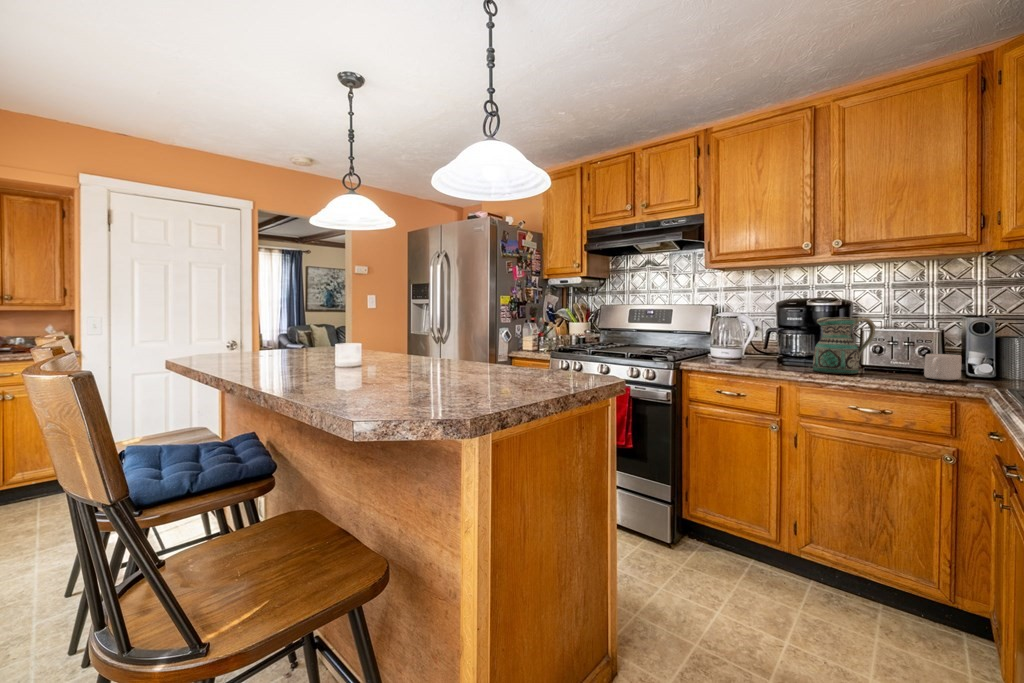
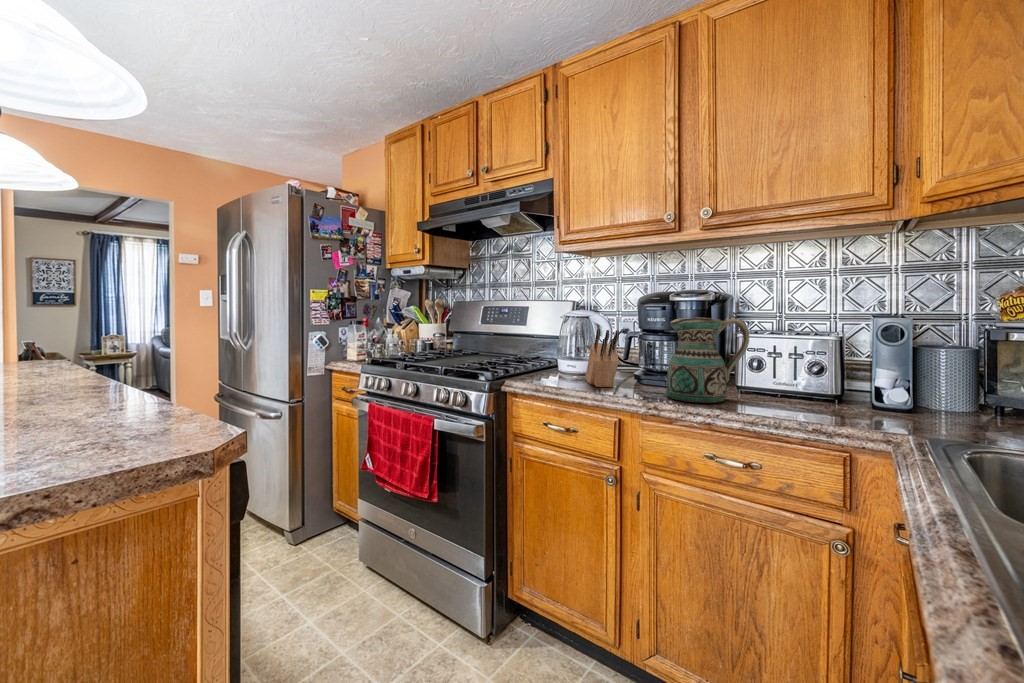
knife block: none [738,325,775,366] -> present [585,329,619,387]
mug: present [924,354,961,380] -> none [813,373,865,416]

